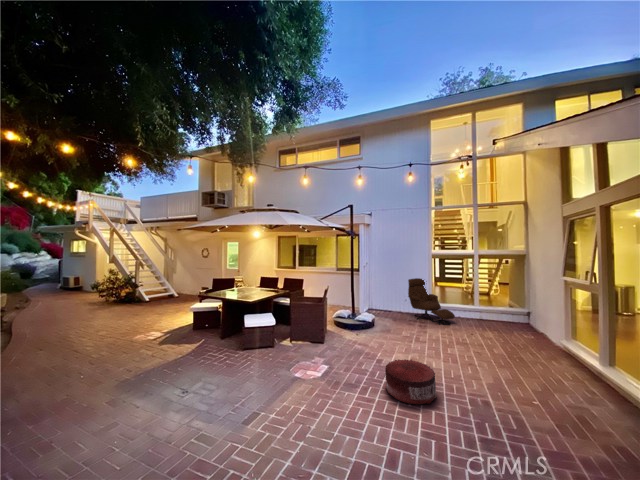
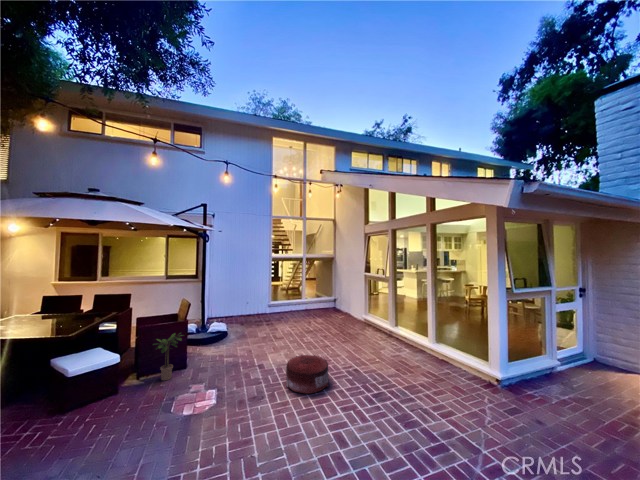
lounge chair: present [408,278,455,325] -> none [251,280,292,321]
potted plant: none [296,313,319,349] -> present [153,333,183,381]

